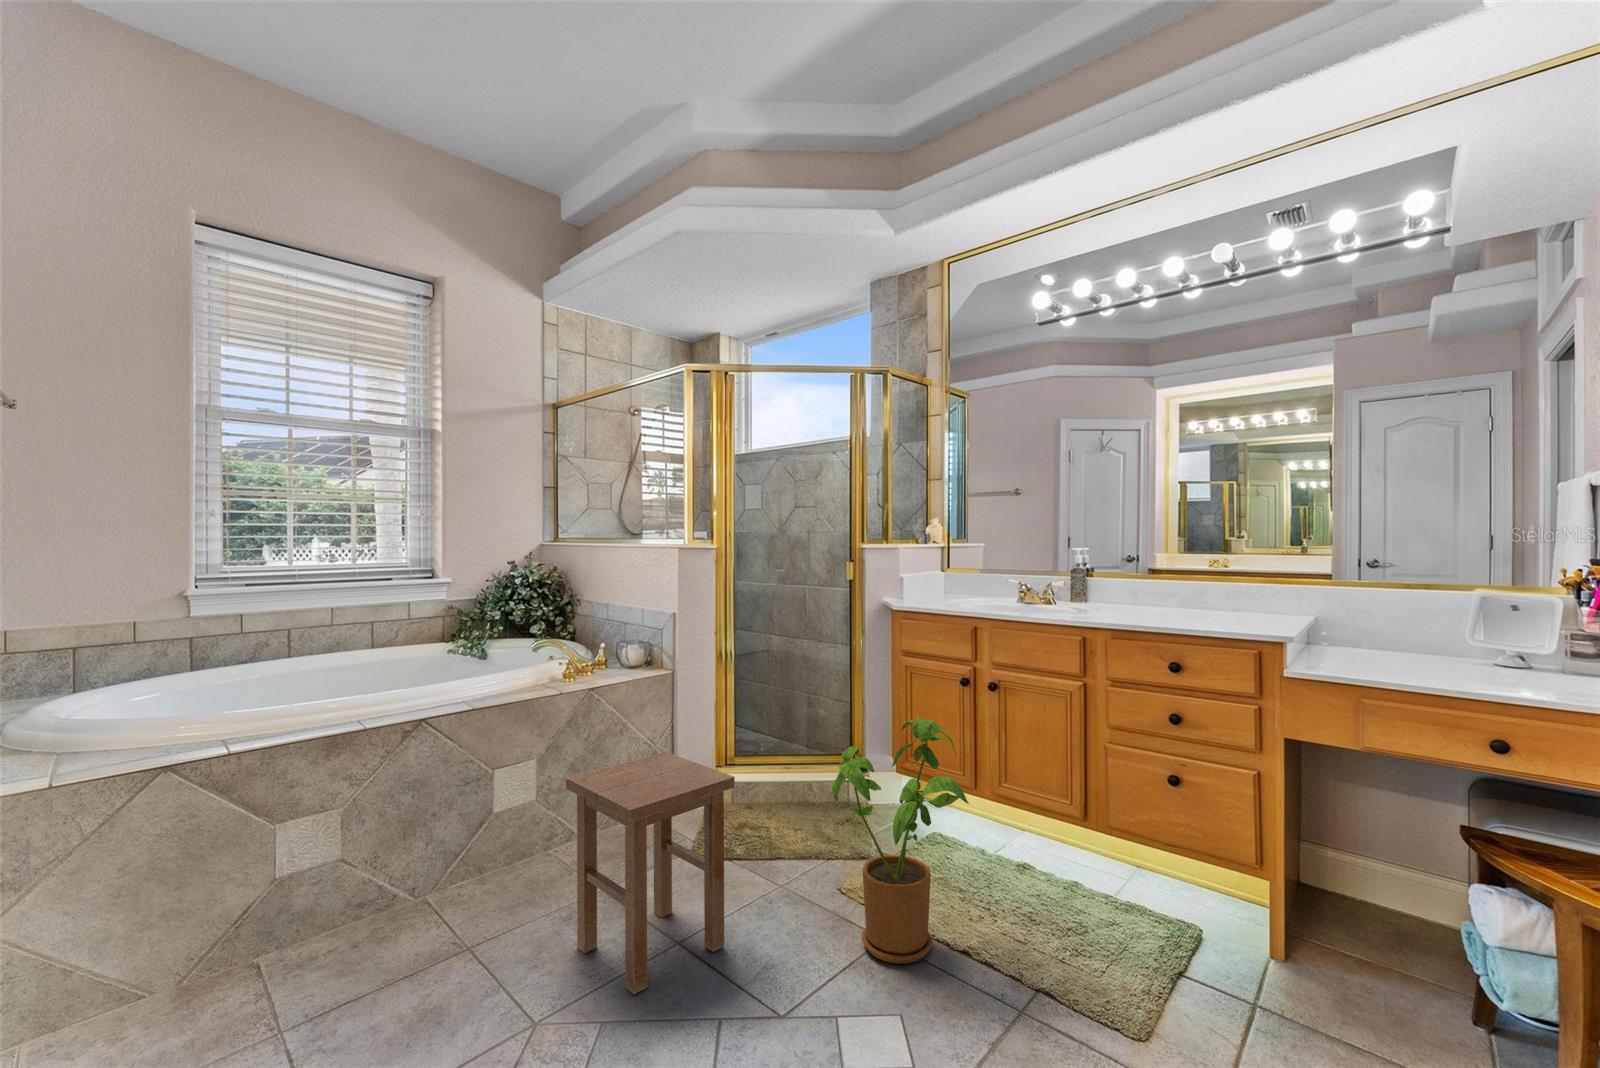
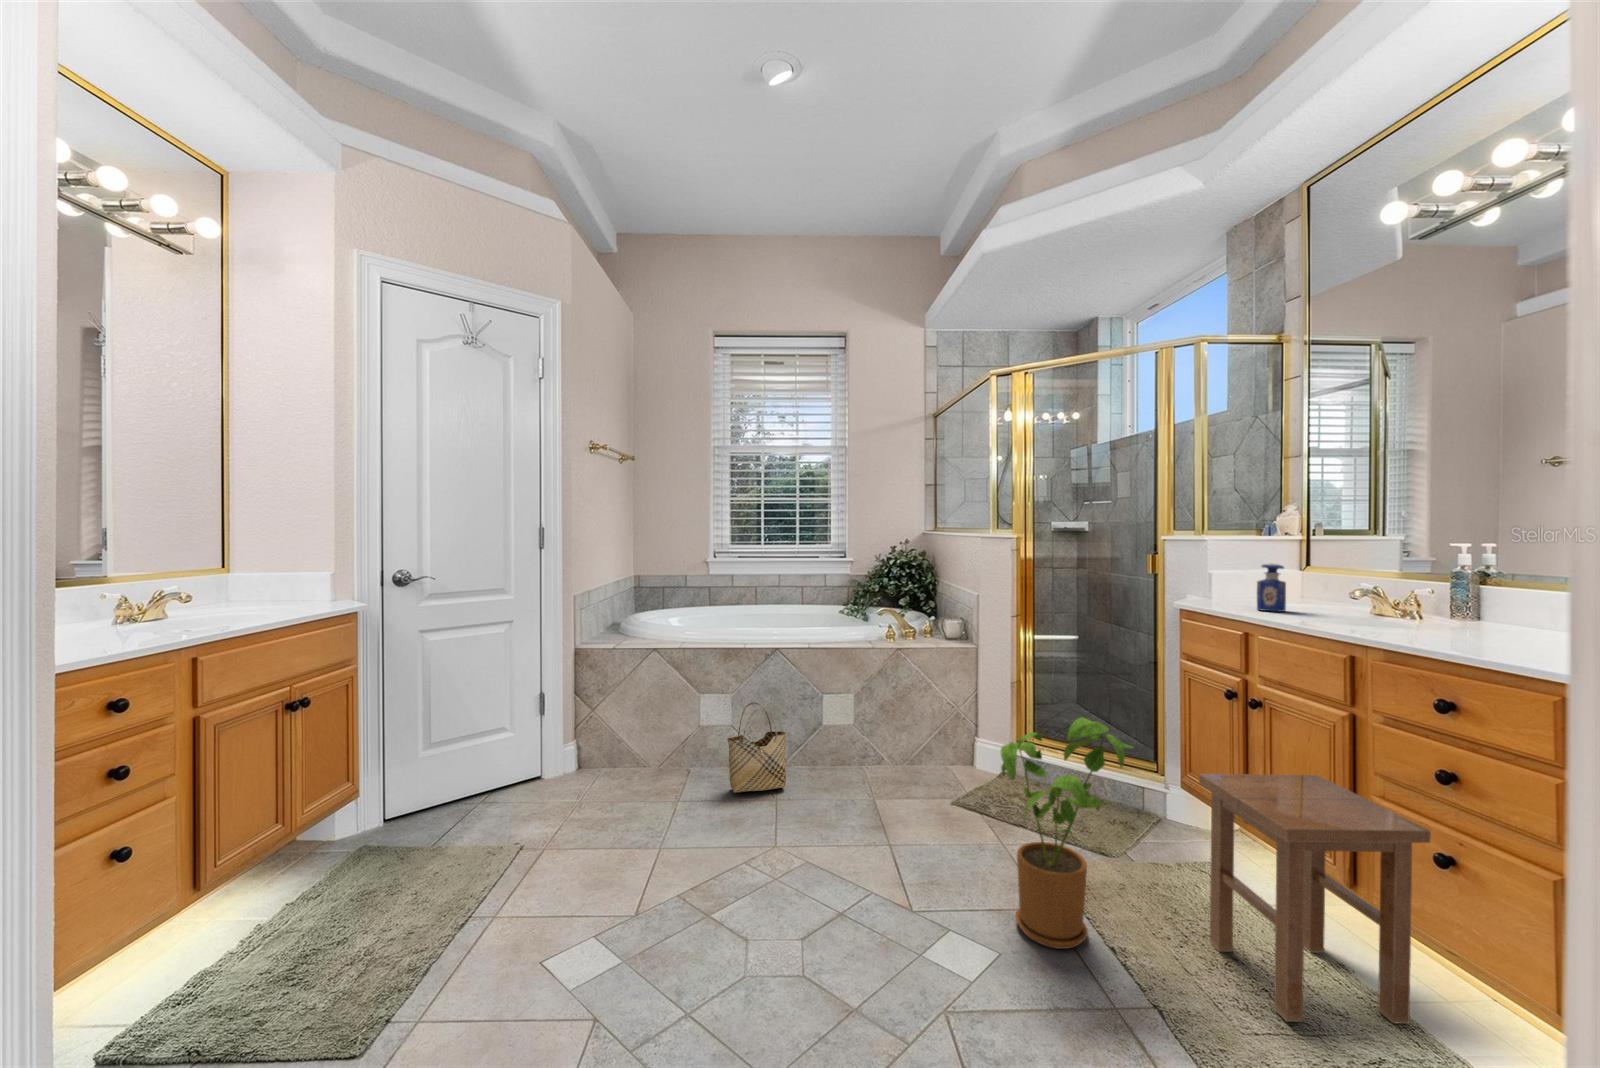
perfume bottle: none [950,561,971,601] -> present [1257,564,1286,612]
stool: present [566,752,735,994] -> present [1199,774,1431,1024]
woven basket: none [377,809,473,964] -> present [727,702,786,793]

